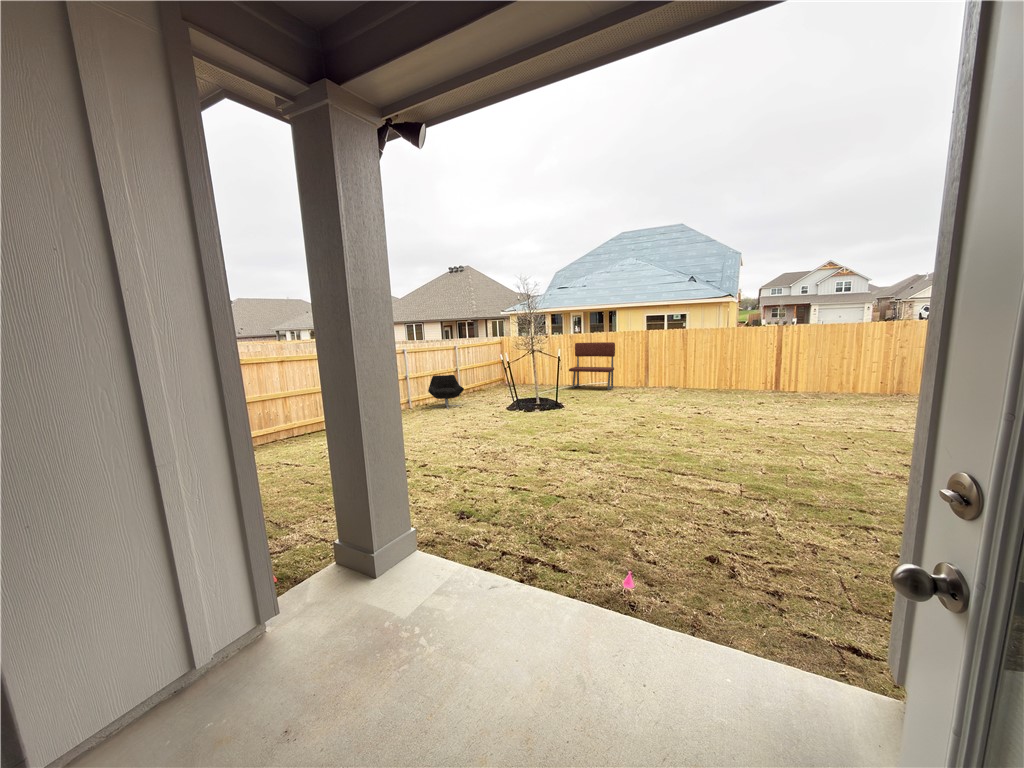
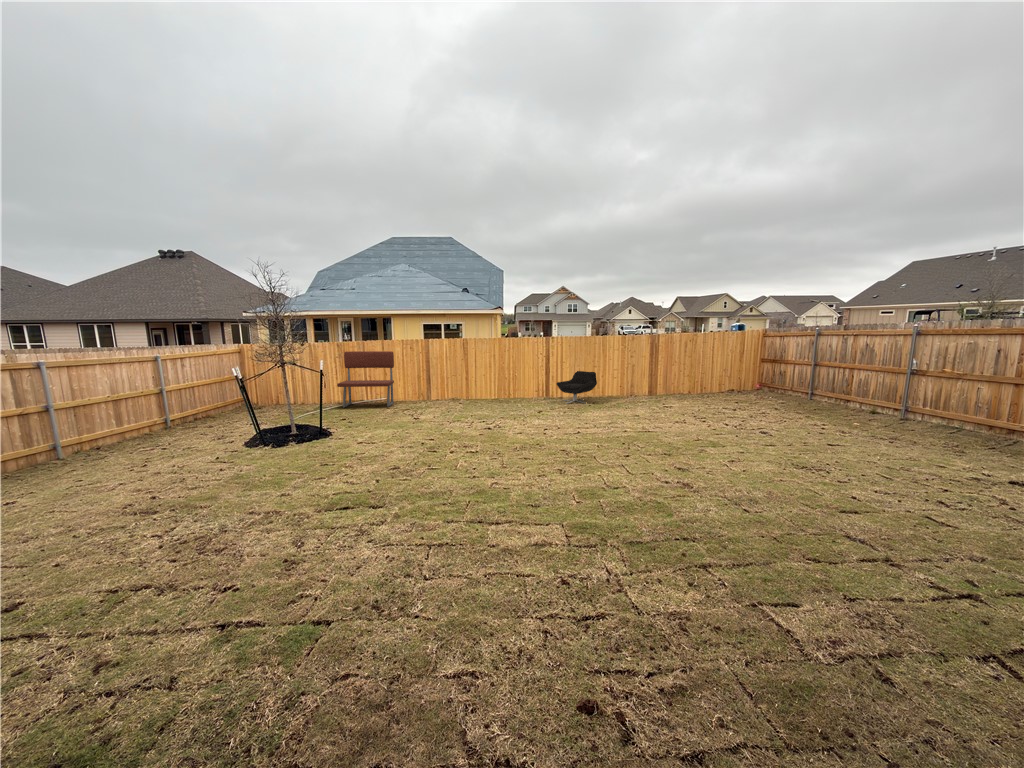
lounge chair: present [428,375,464,409] -> present [557,371,597,403]

